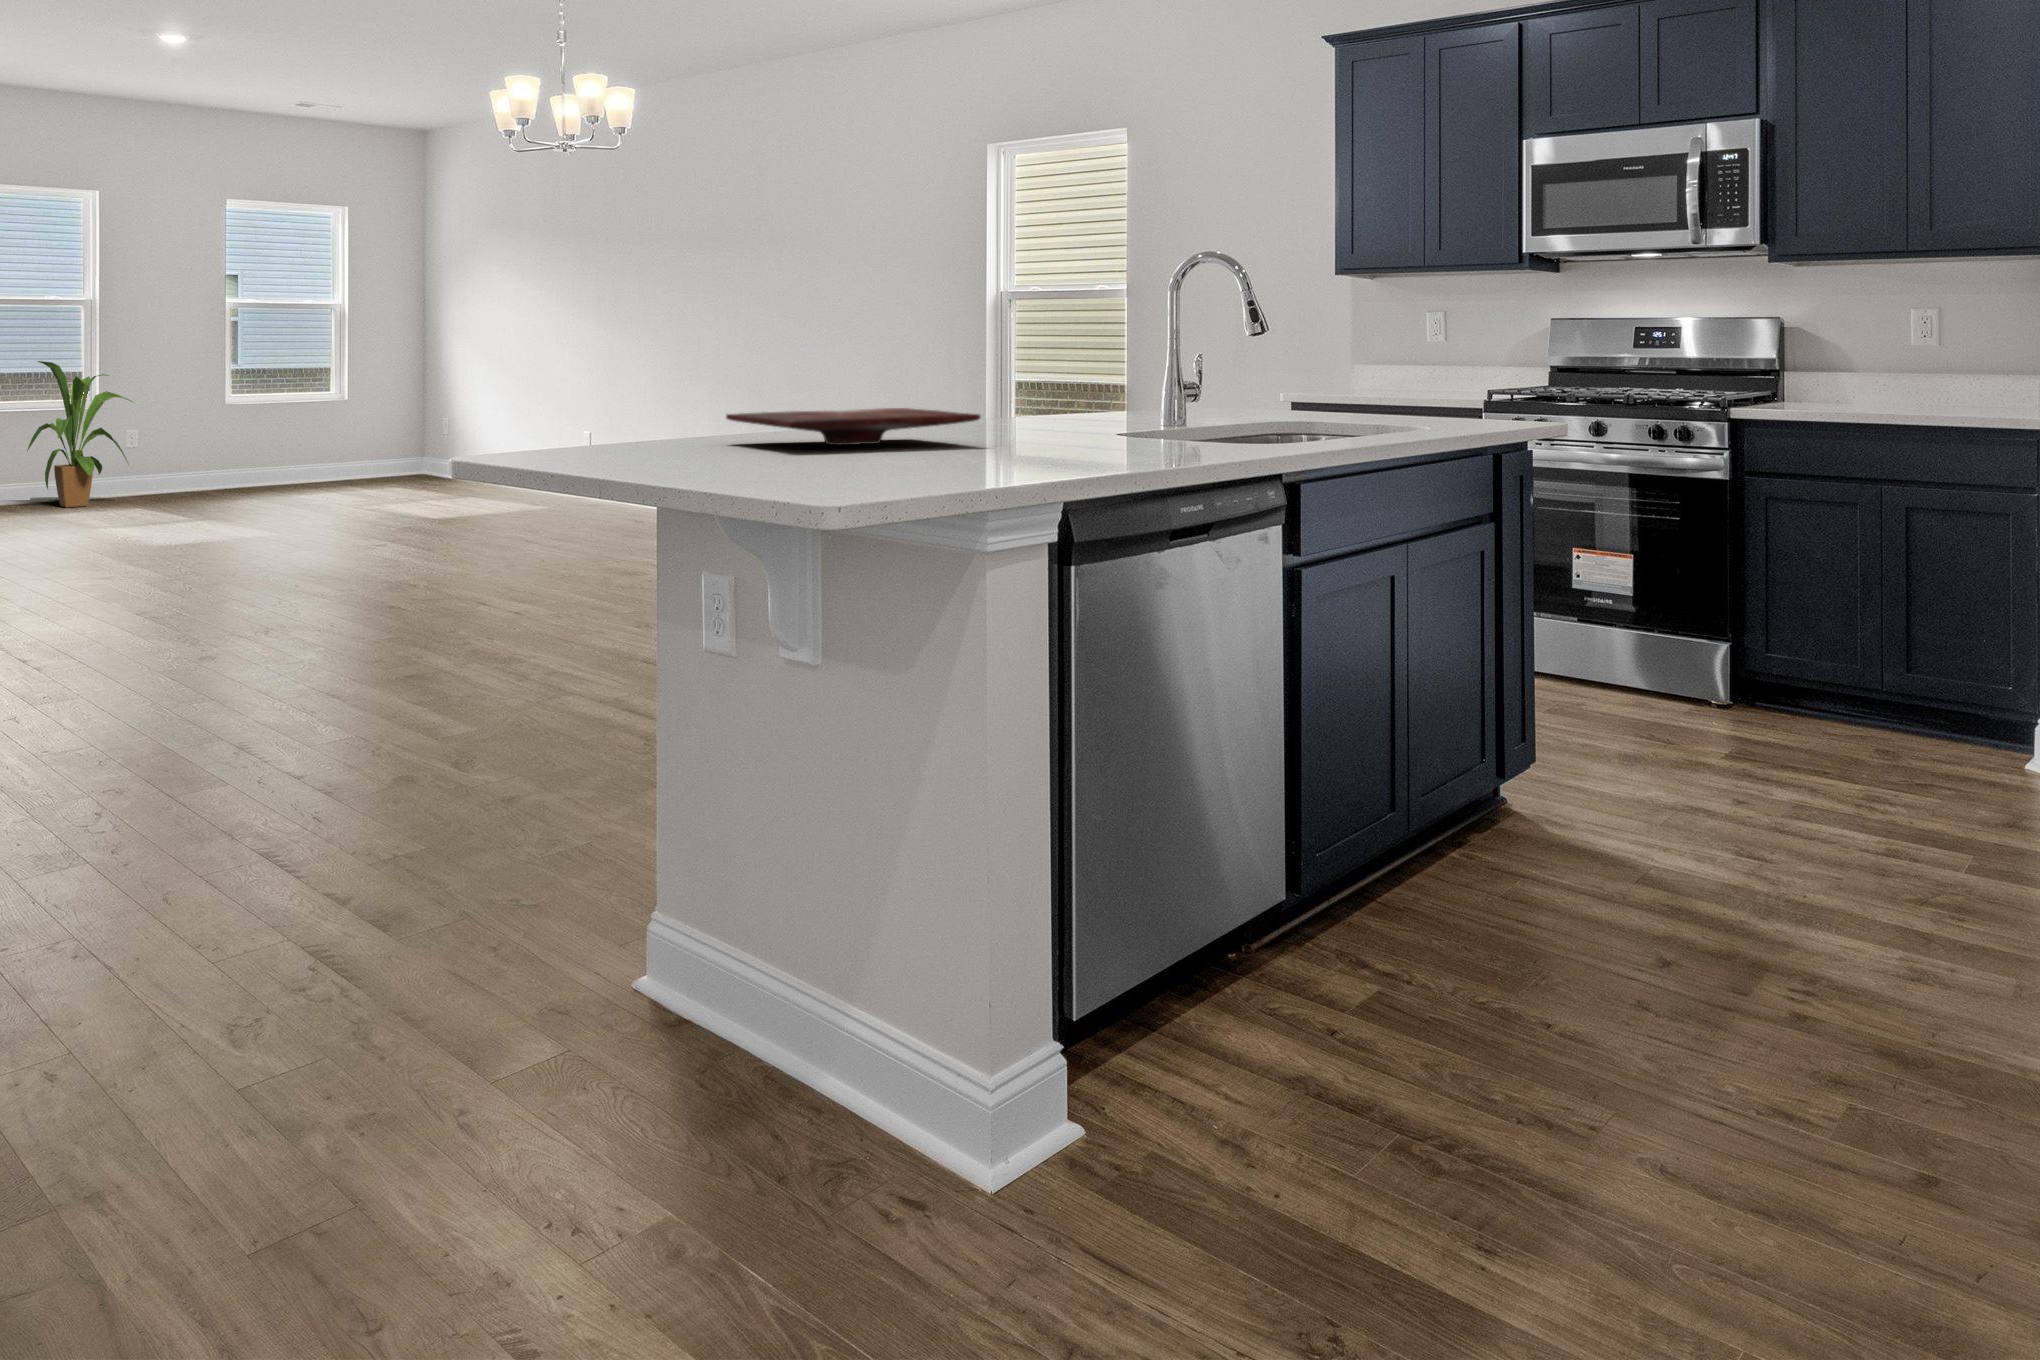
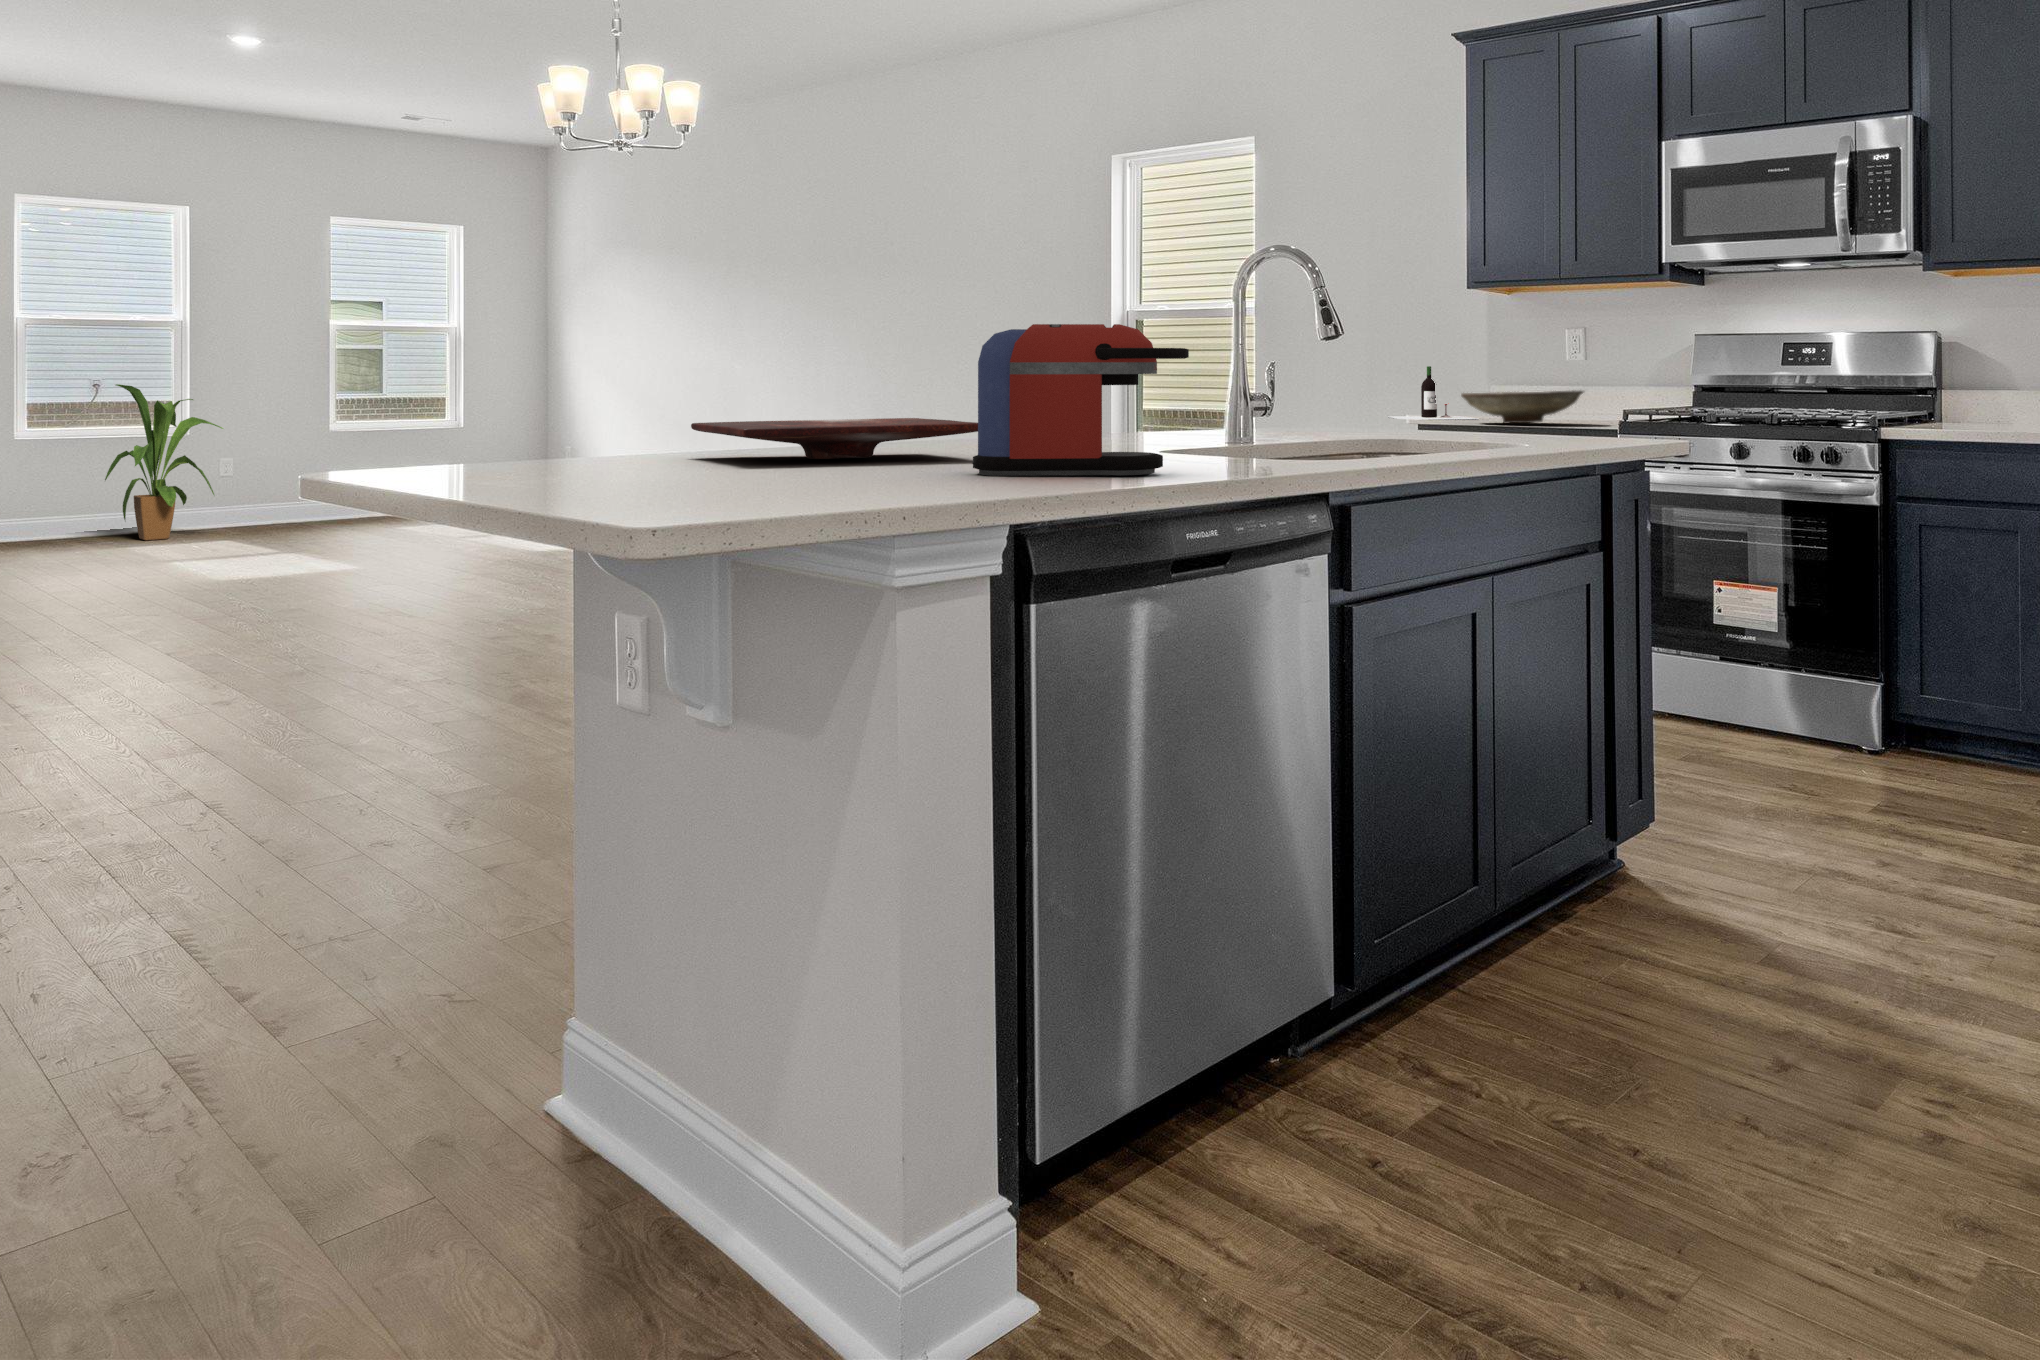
coffee maker: none [993,334,1172,462] -> present [973,324,1189,476]
wine bottle: none [1254,348,1347,398] -> present [1390,366,1477,419]
decorative bowl: none [1333,372,1449,403] -> present [1461,390,1583,423]

